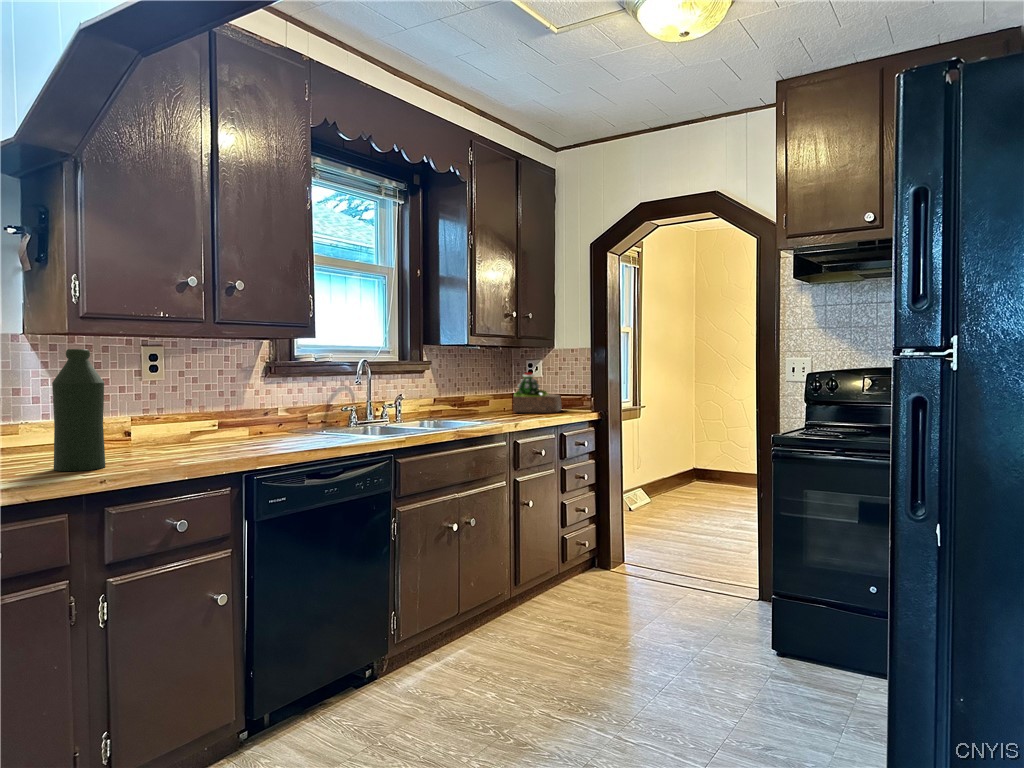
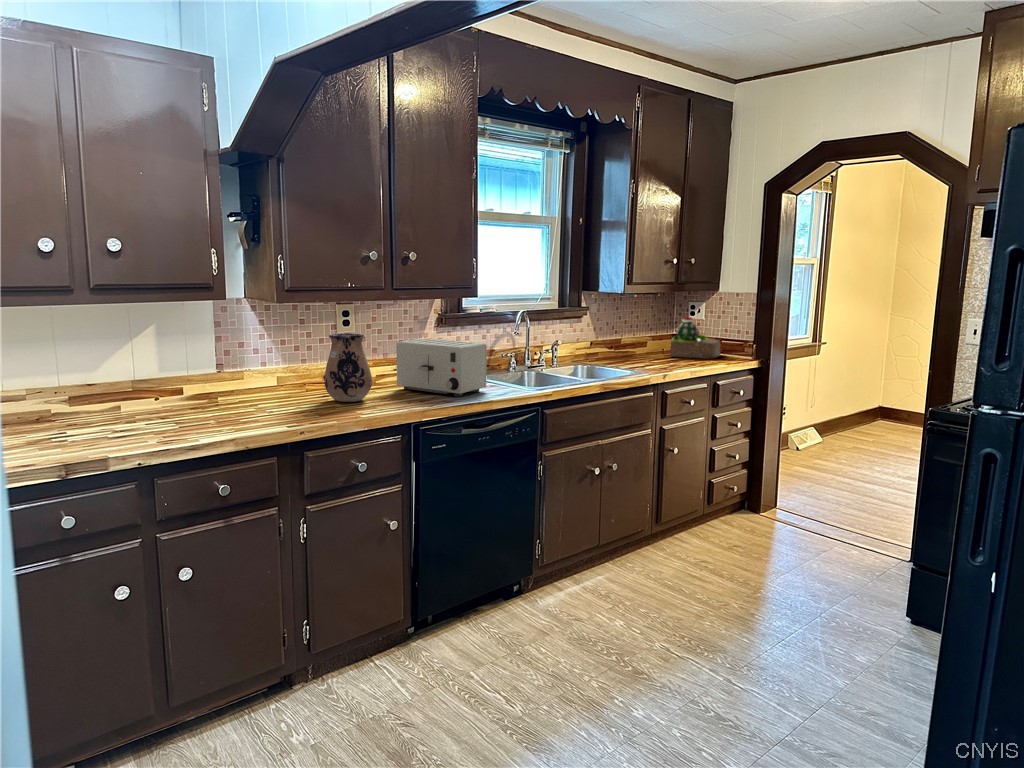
bottle: present [52,349,105,471] -> none [264,321,304,419]
ceramic pitcher: none [130,374,193,455] -> present [324,333,372,402]
toaster: none [220,385,330,446] -> present [396,338,487,396]

